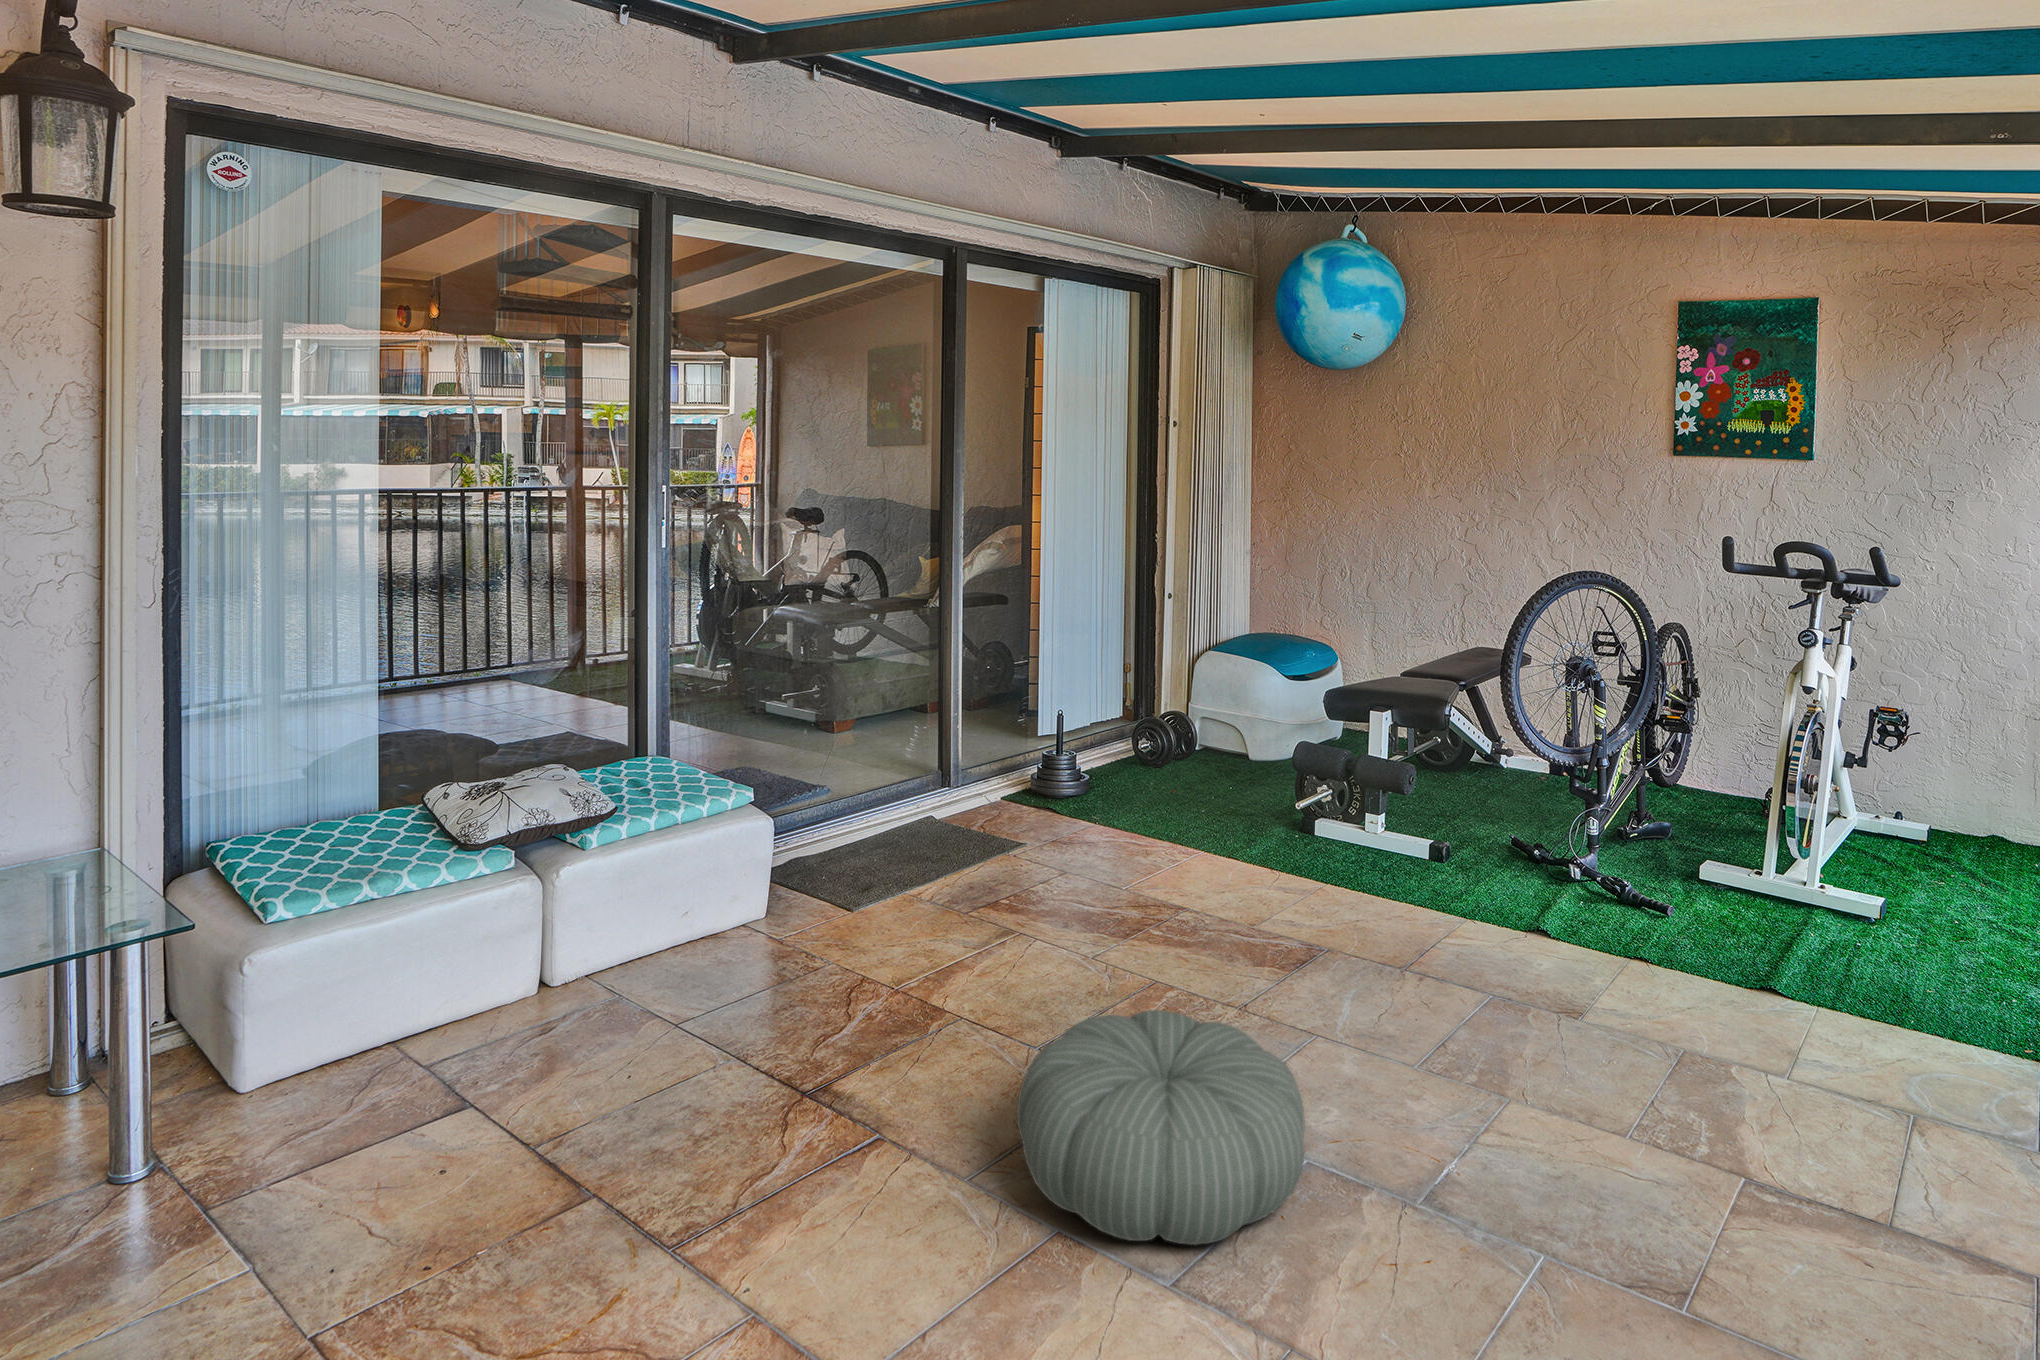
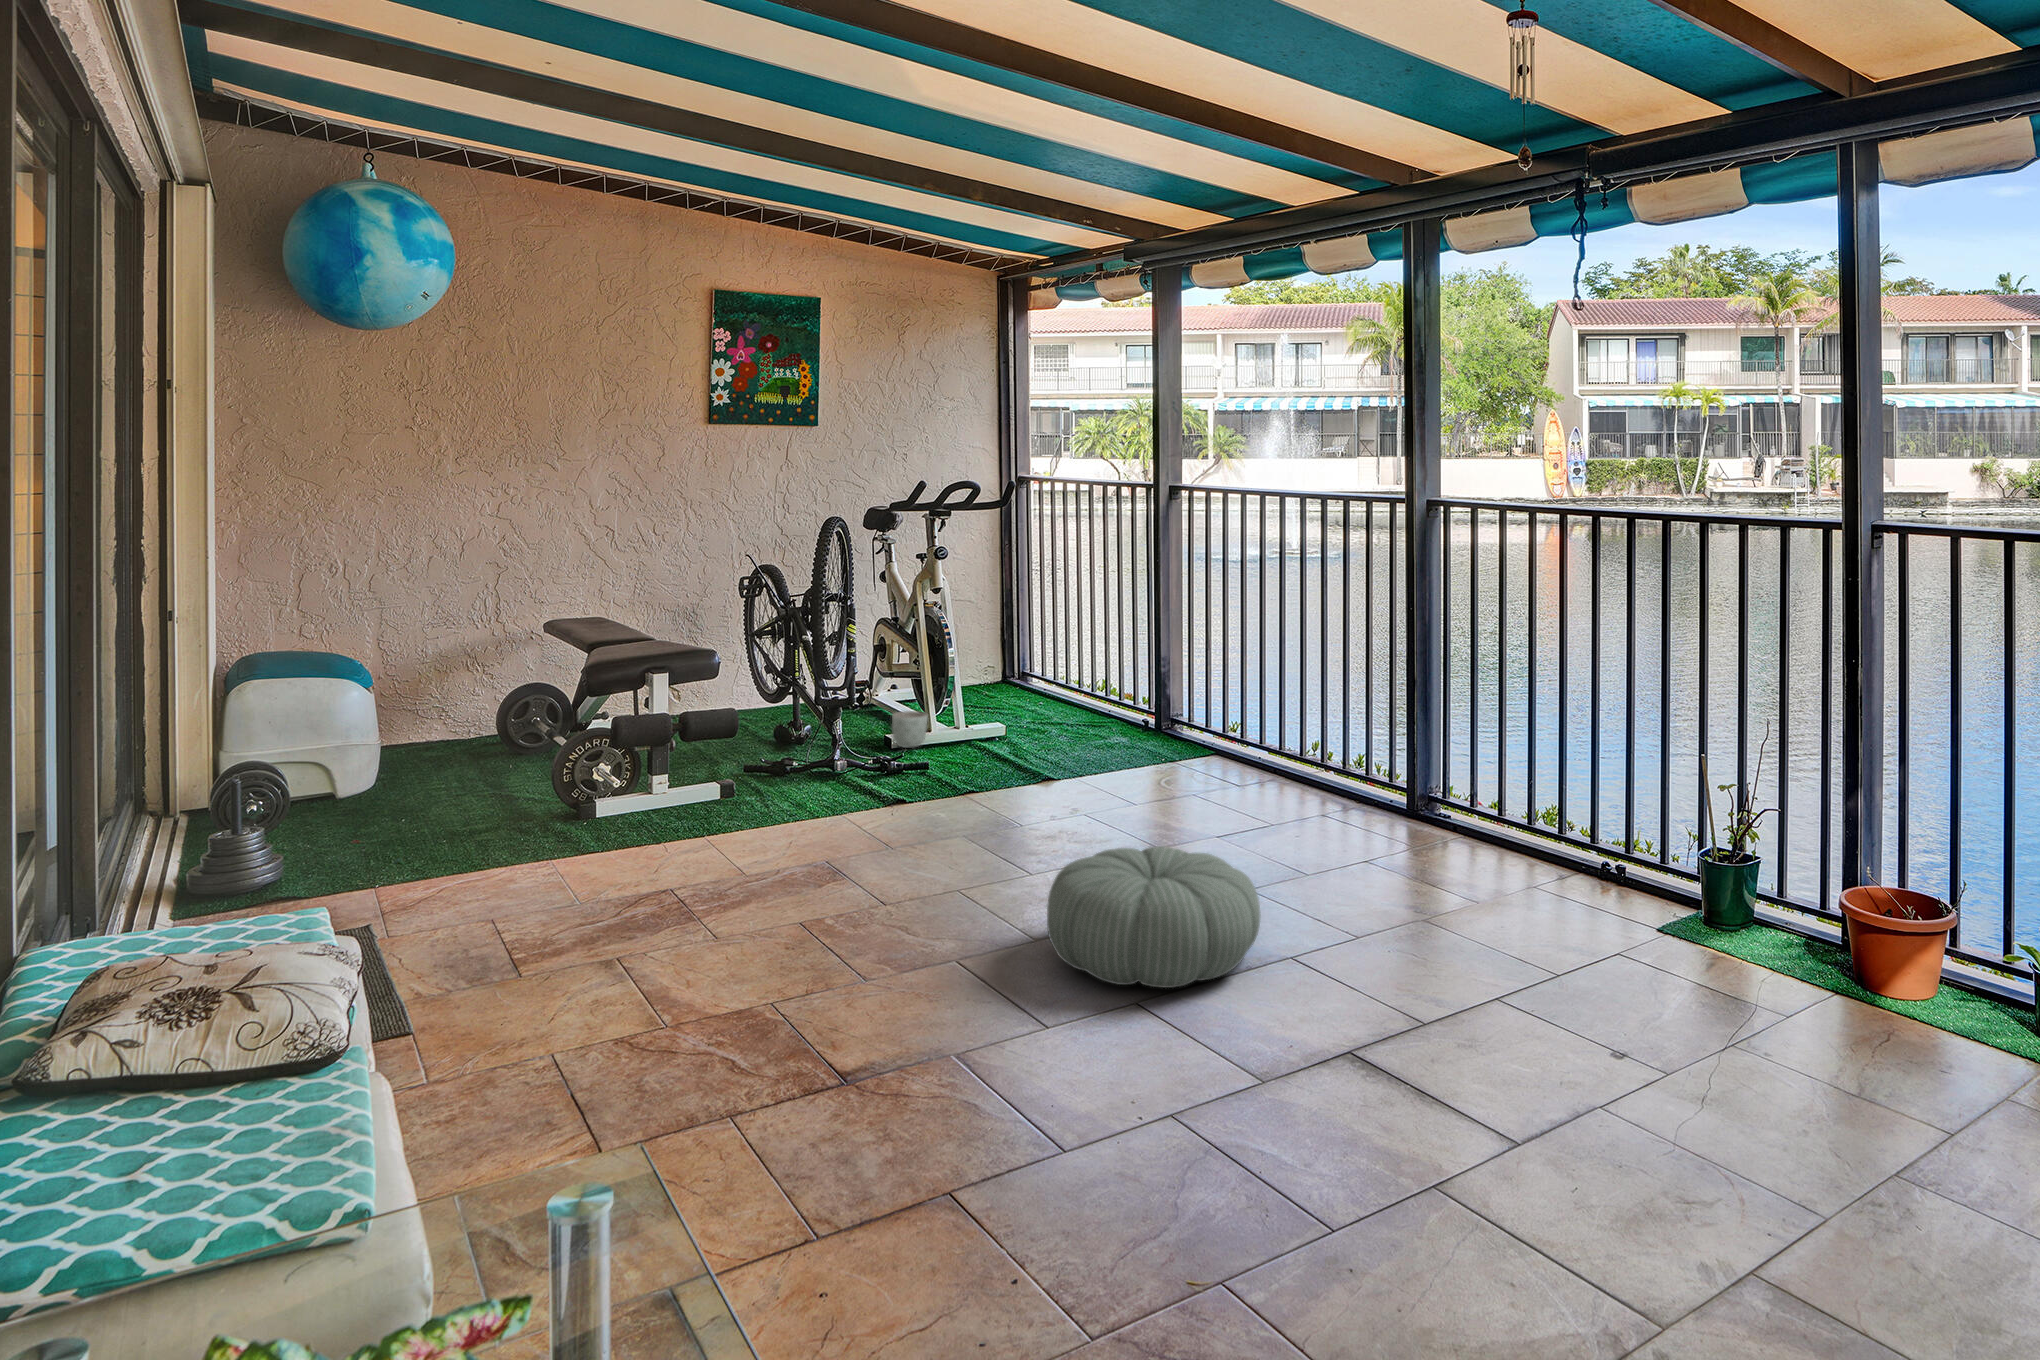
planter: none [1712,844,1764,899] -> present [892,711,928,748]

